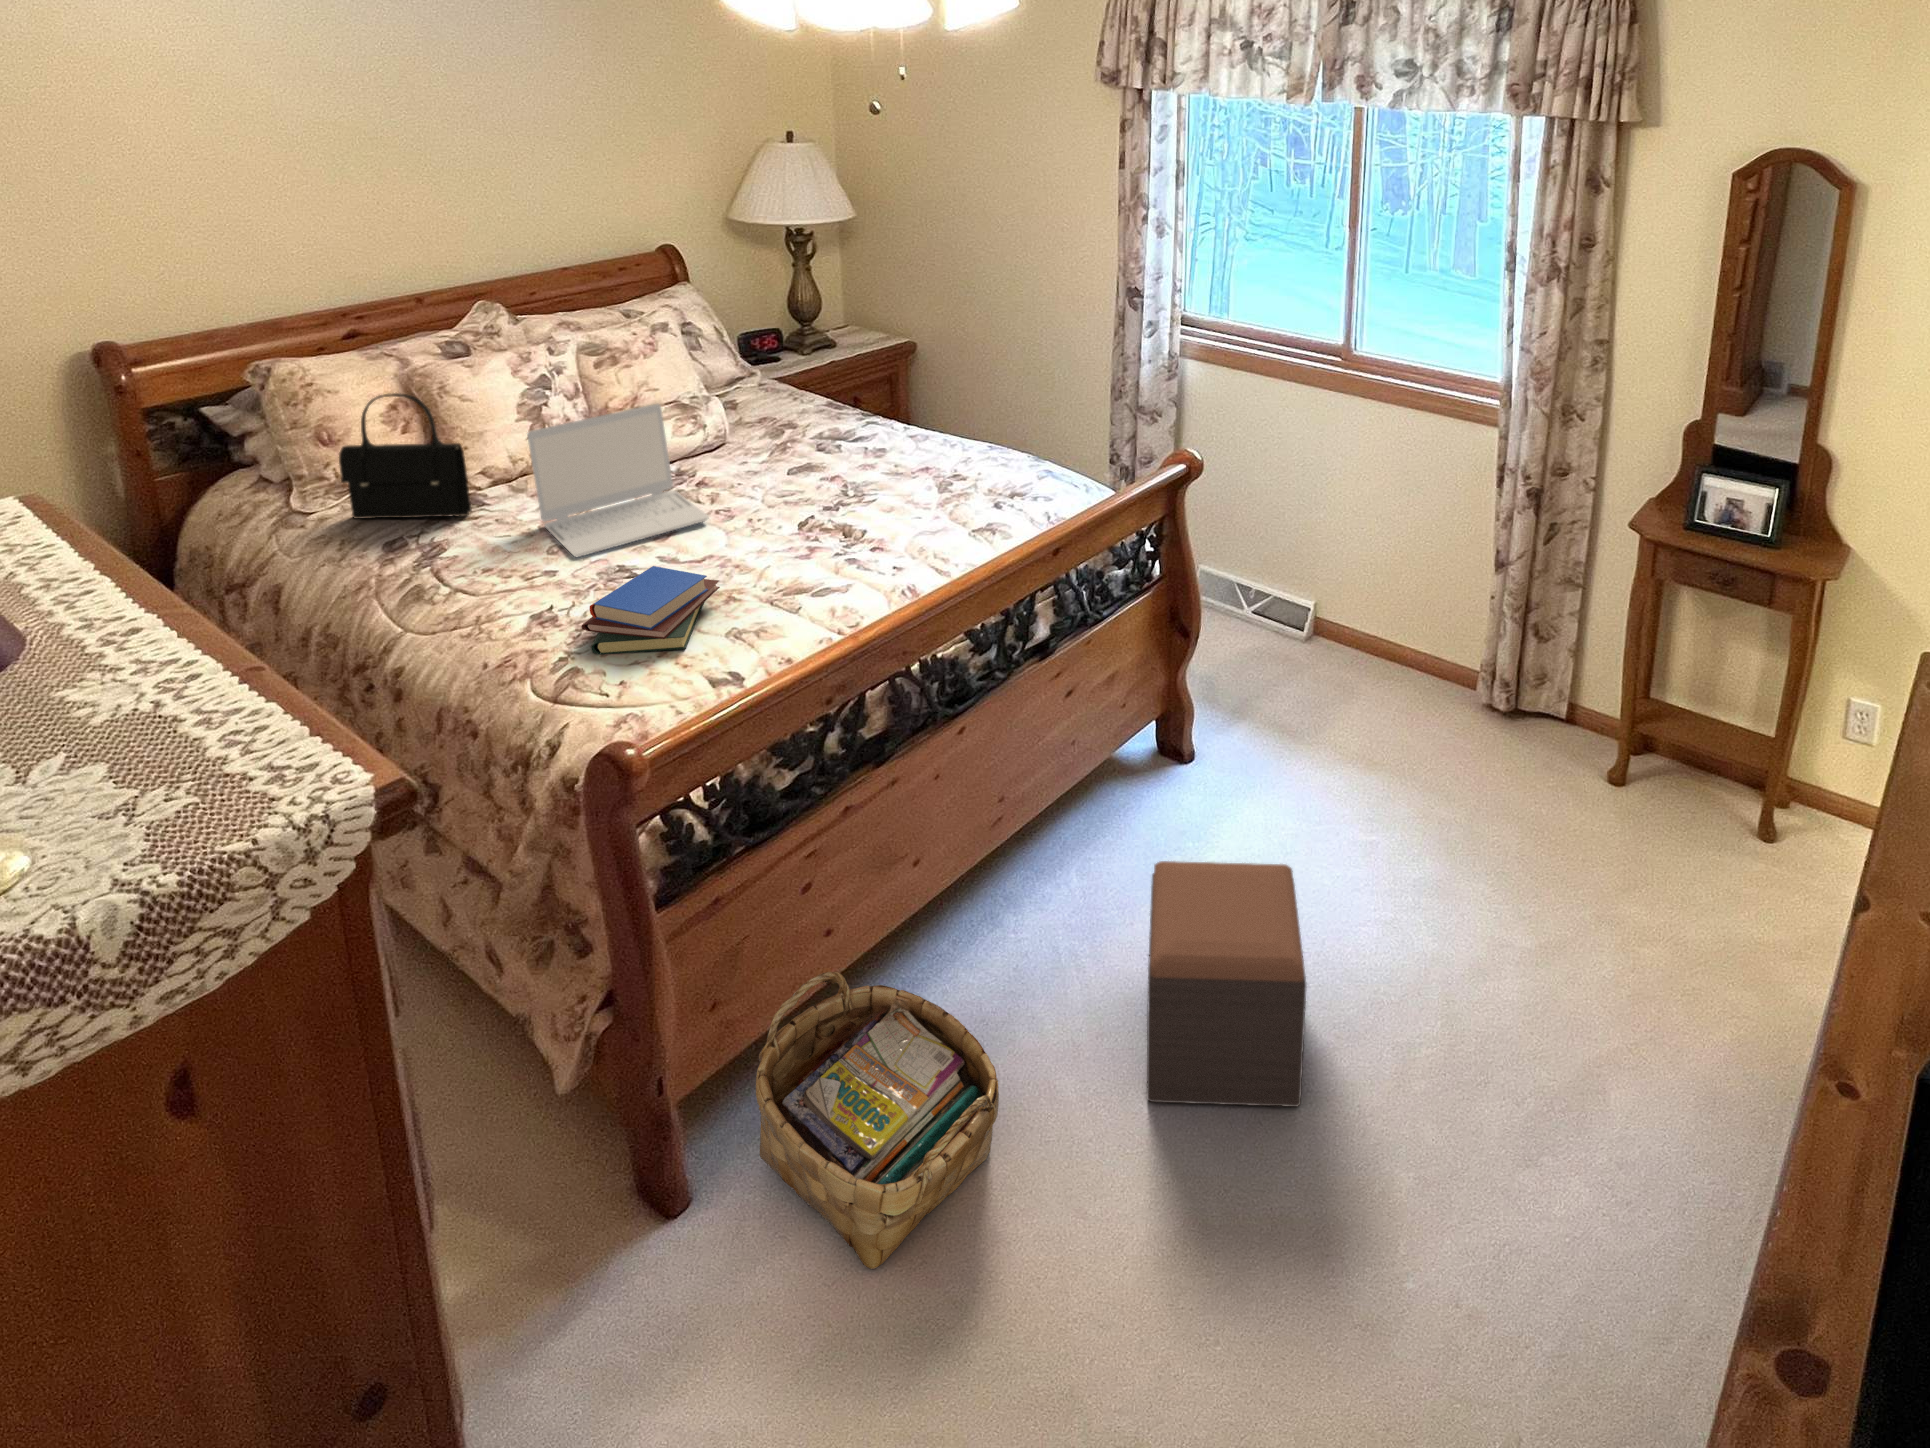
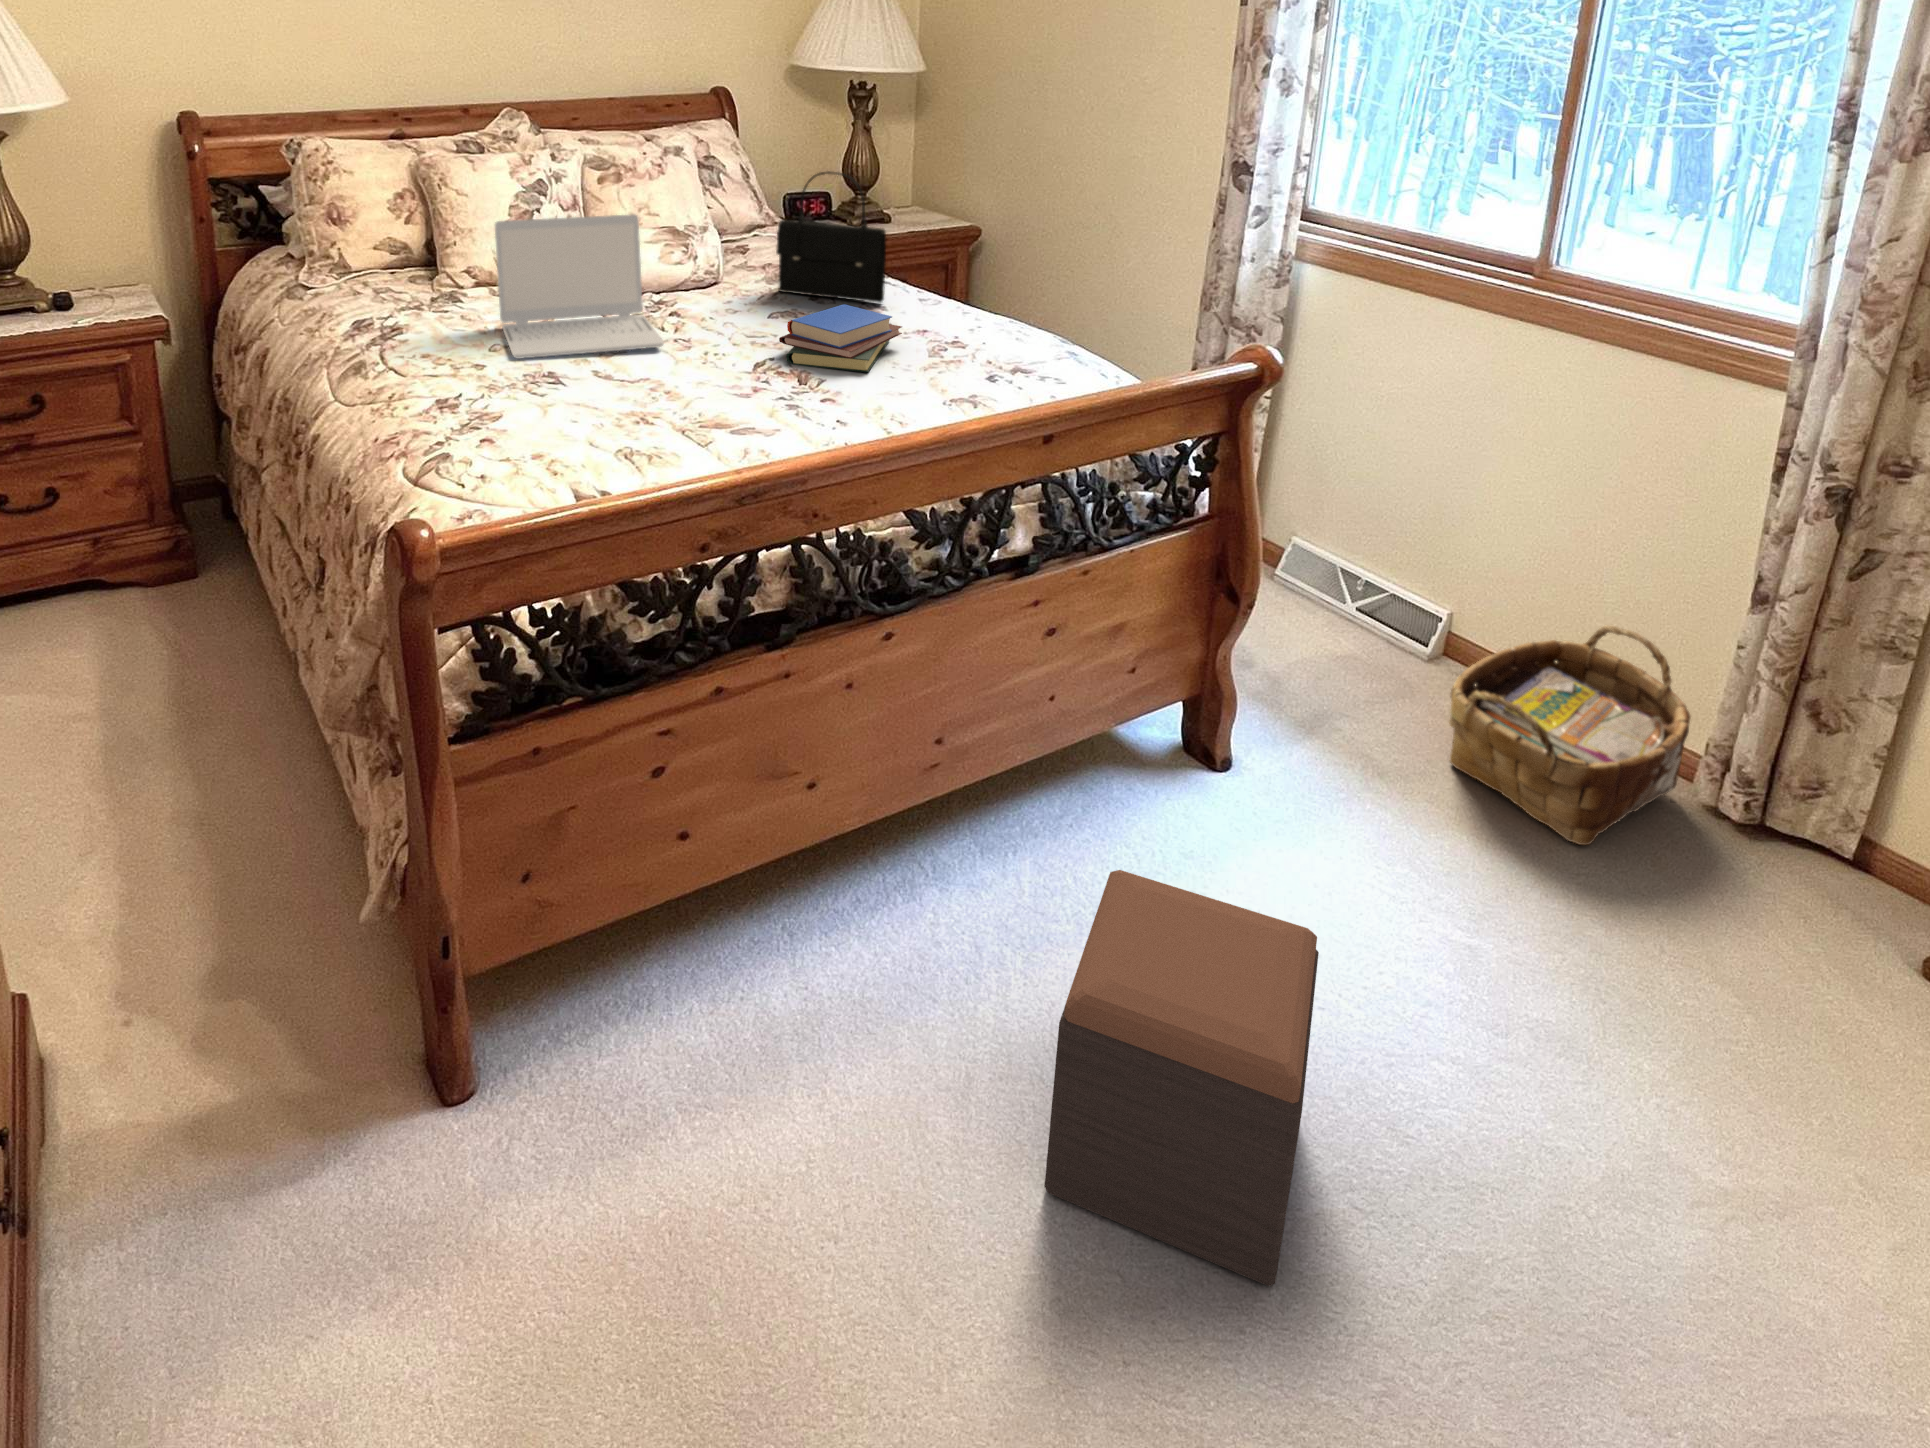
handbag: present [339,393,472,519] -> present [776,171,886,303]
book: present [582,566,720,655] -> present [779,304,902,372]
woven basket: present [756,972,999,1269] -> present [1449,626,1691,845]

